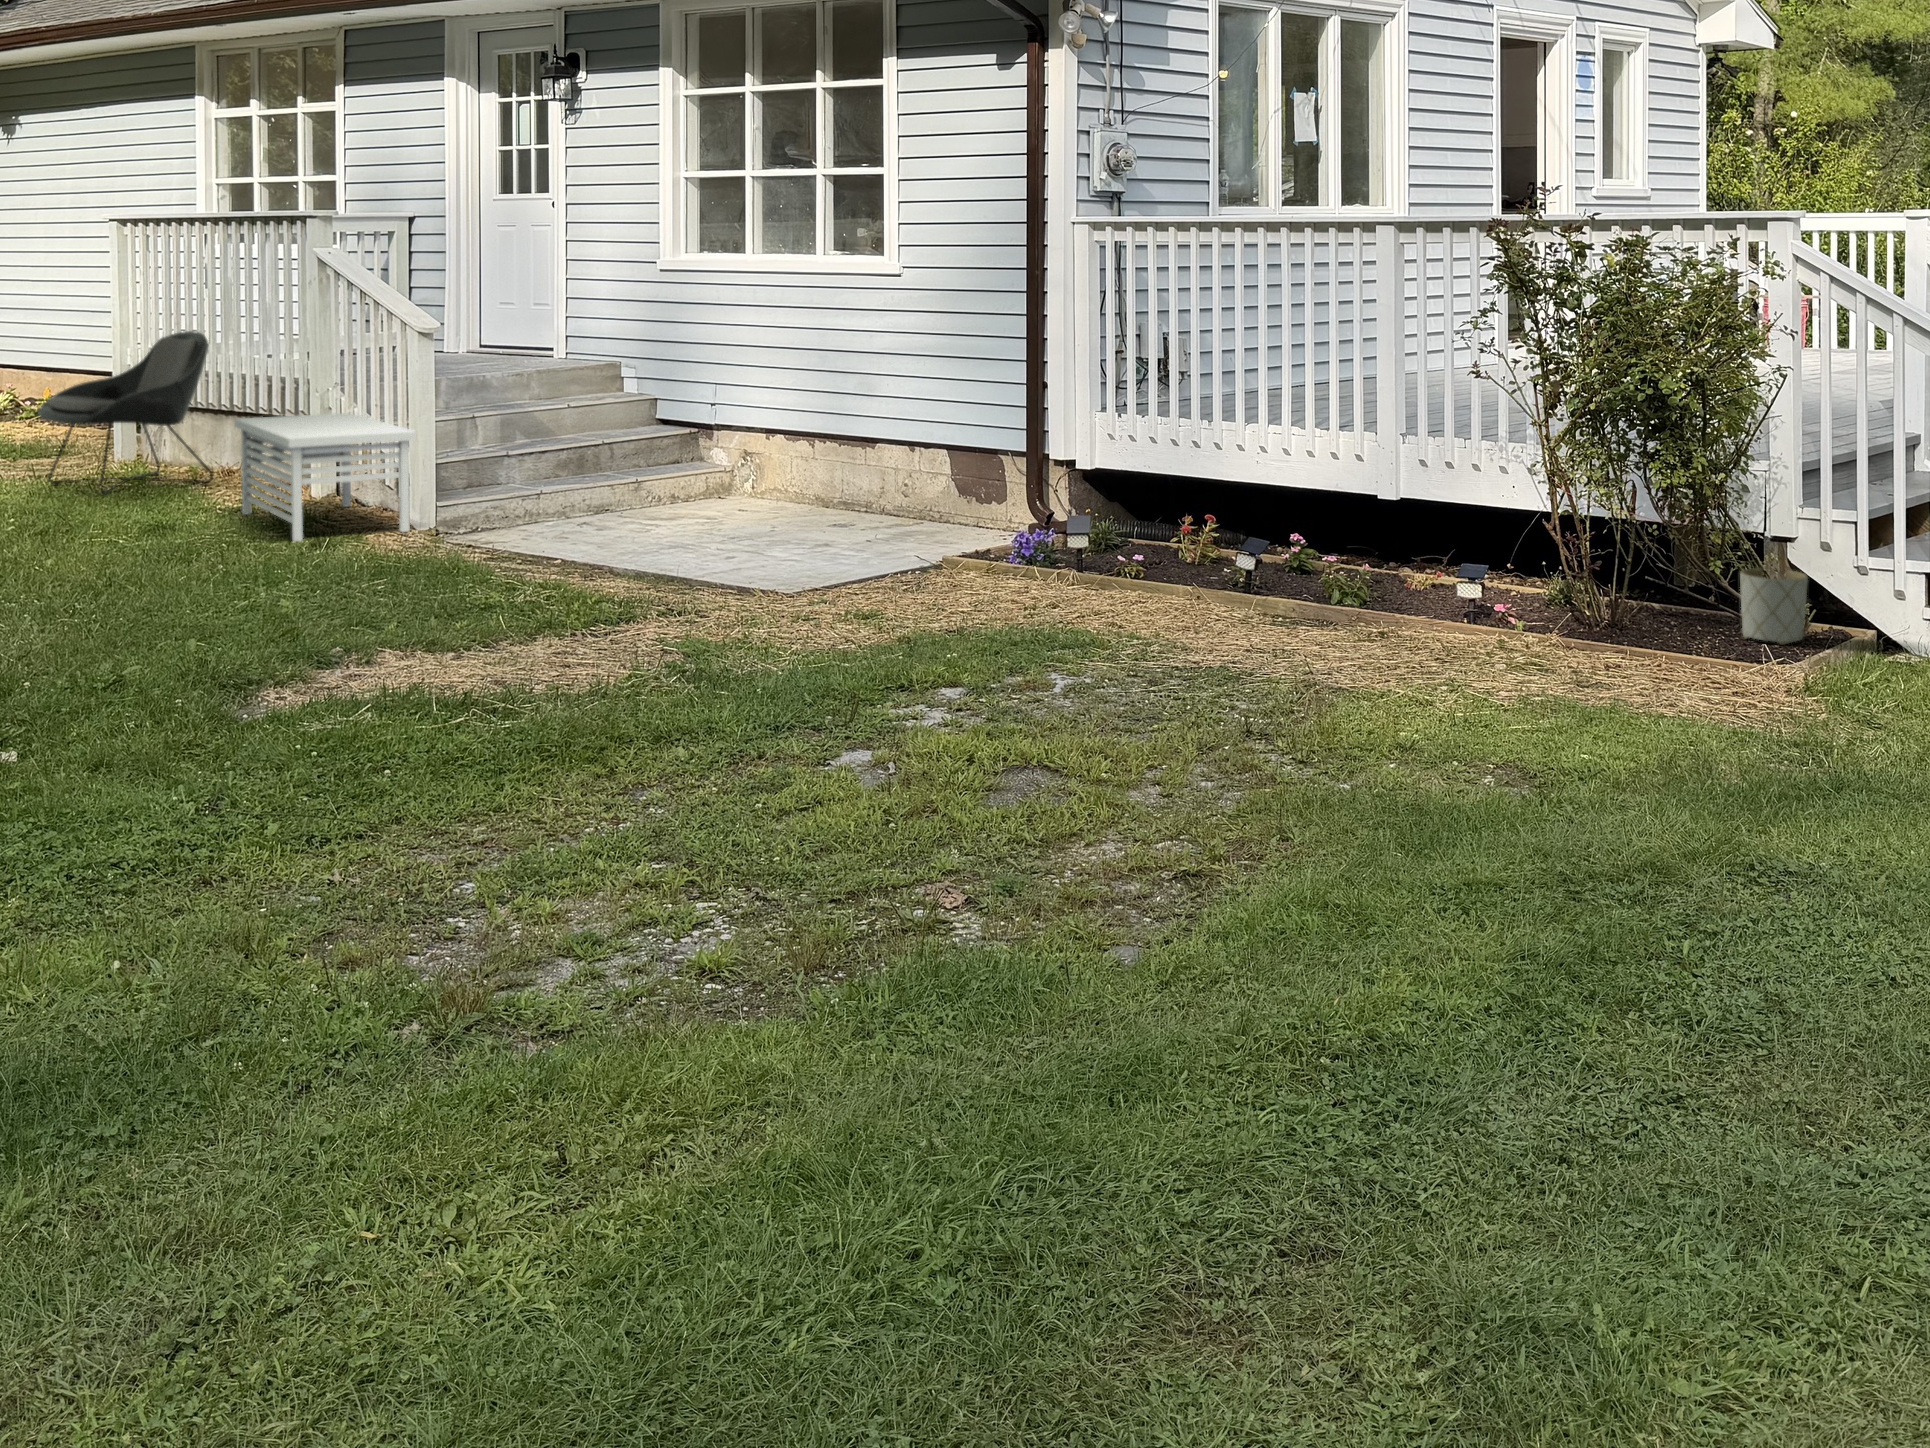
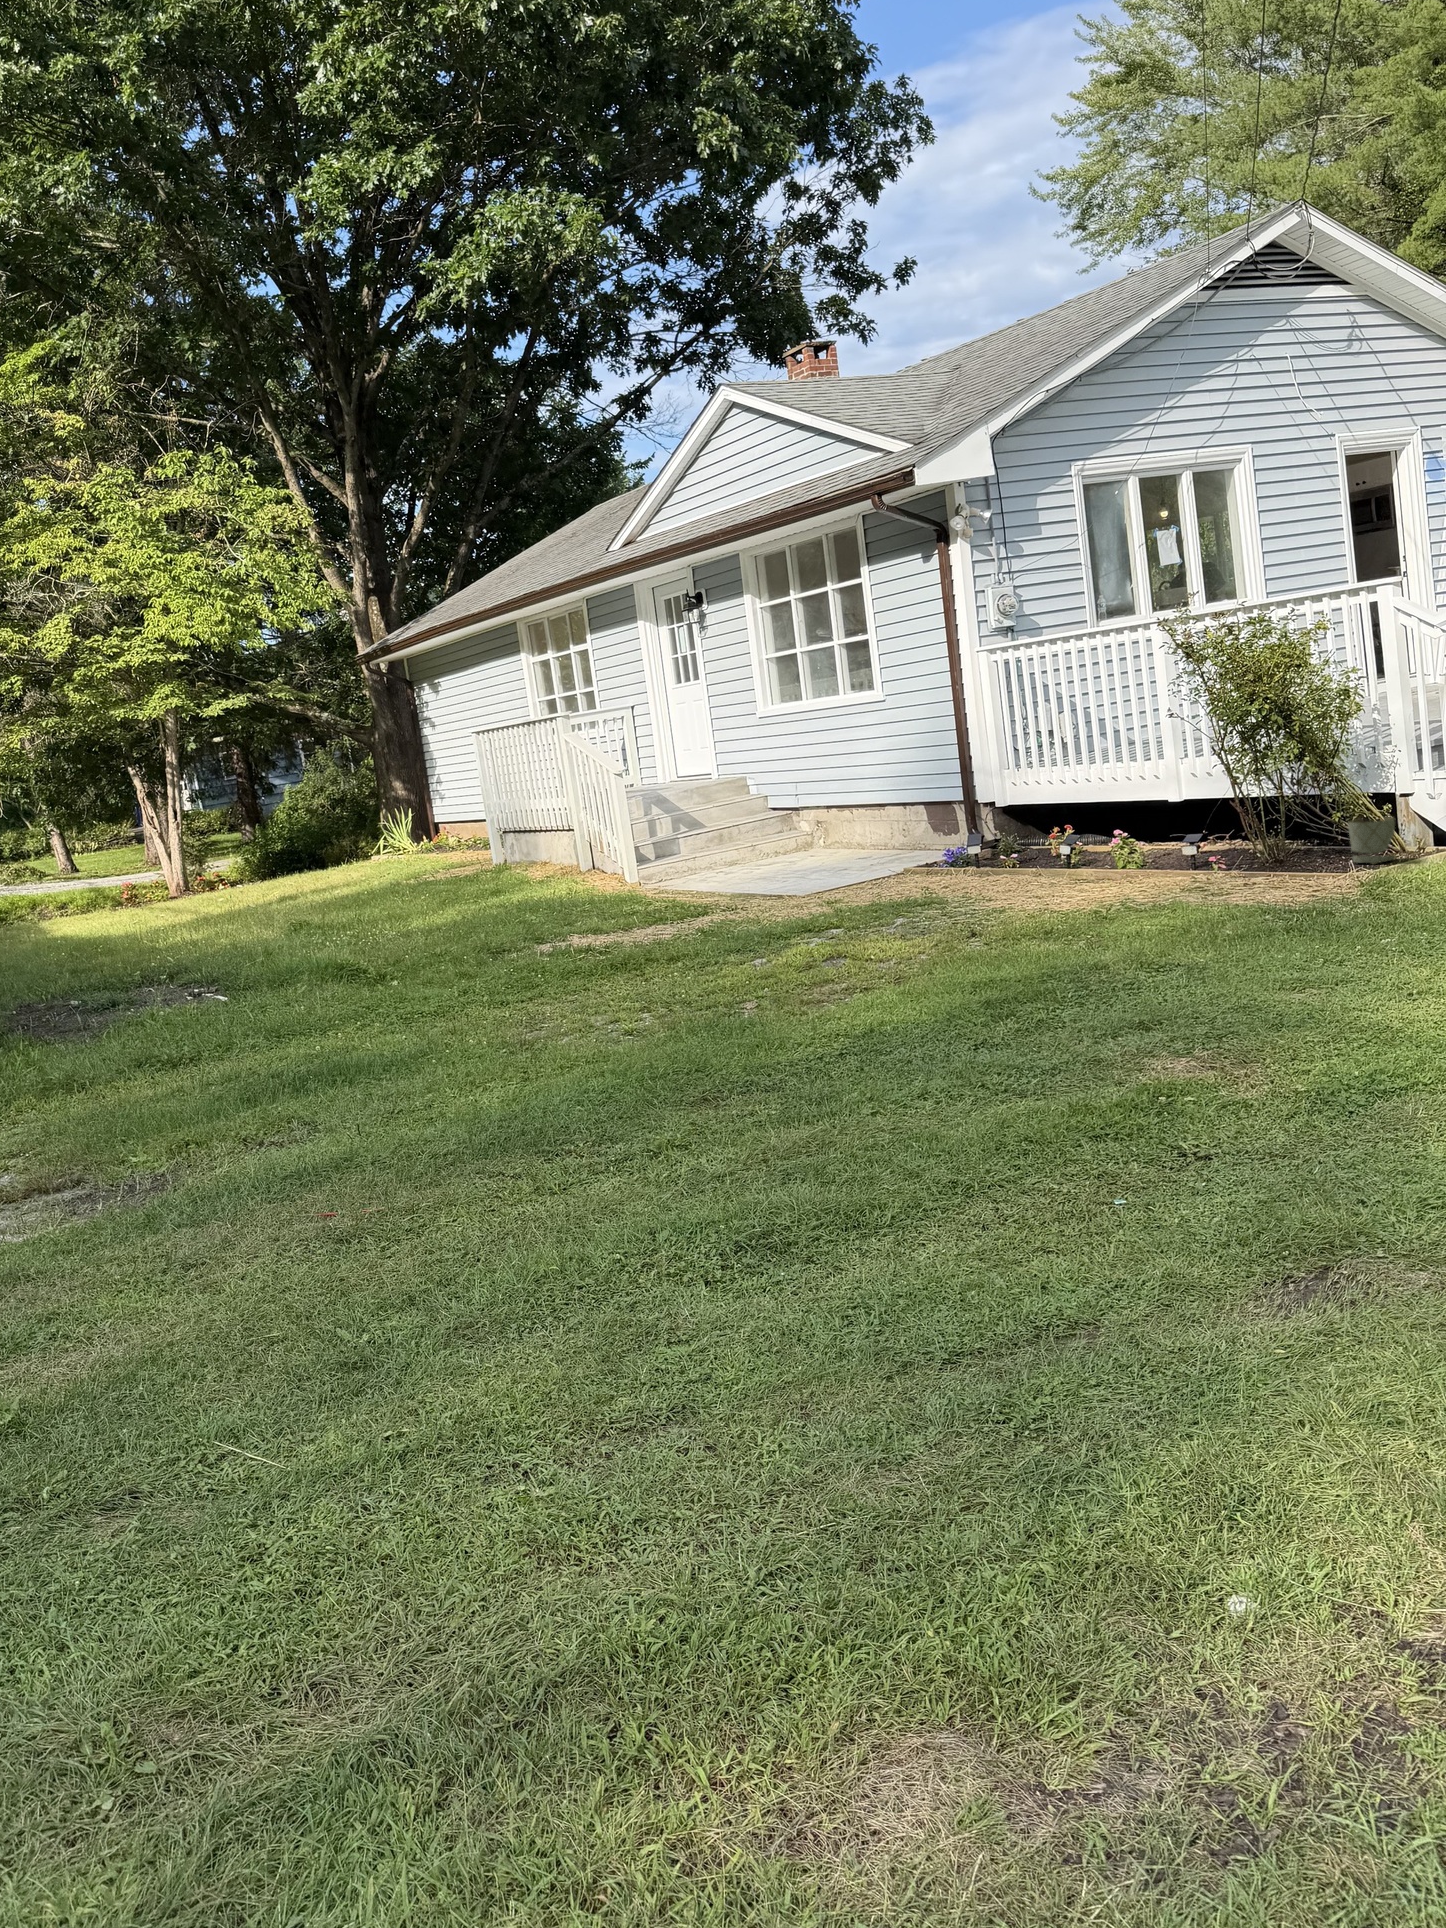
lounge chair: present [38,331,213,495] -> none [447,789,537,884]
storage bench: present [234,413,416,541] -> none [532,823,620,894]

